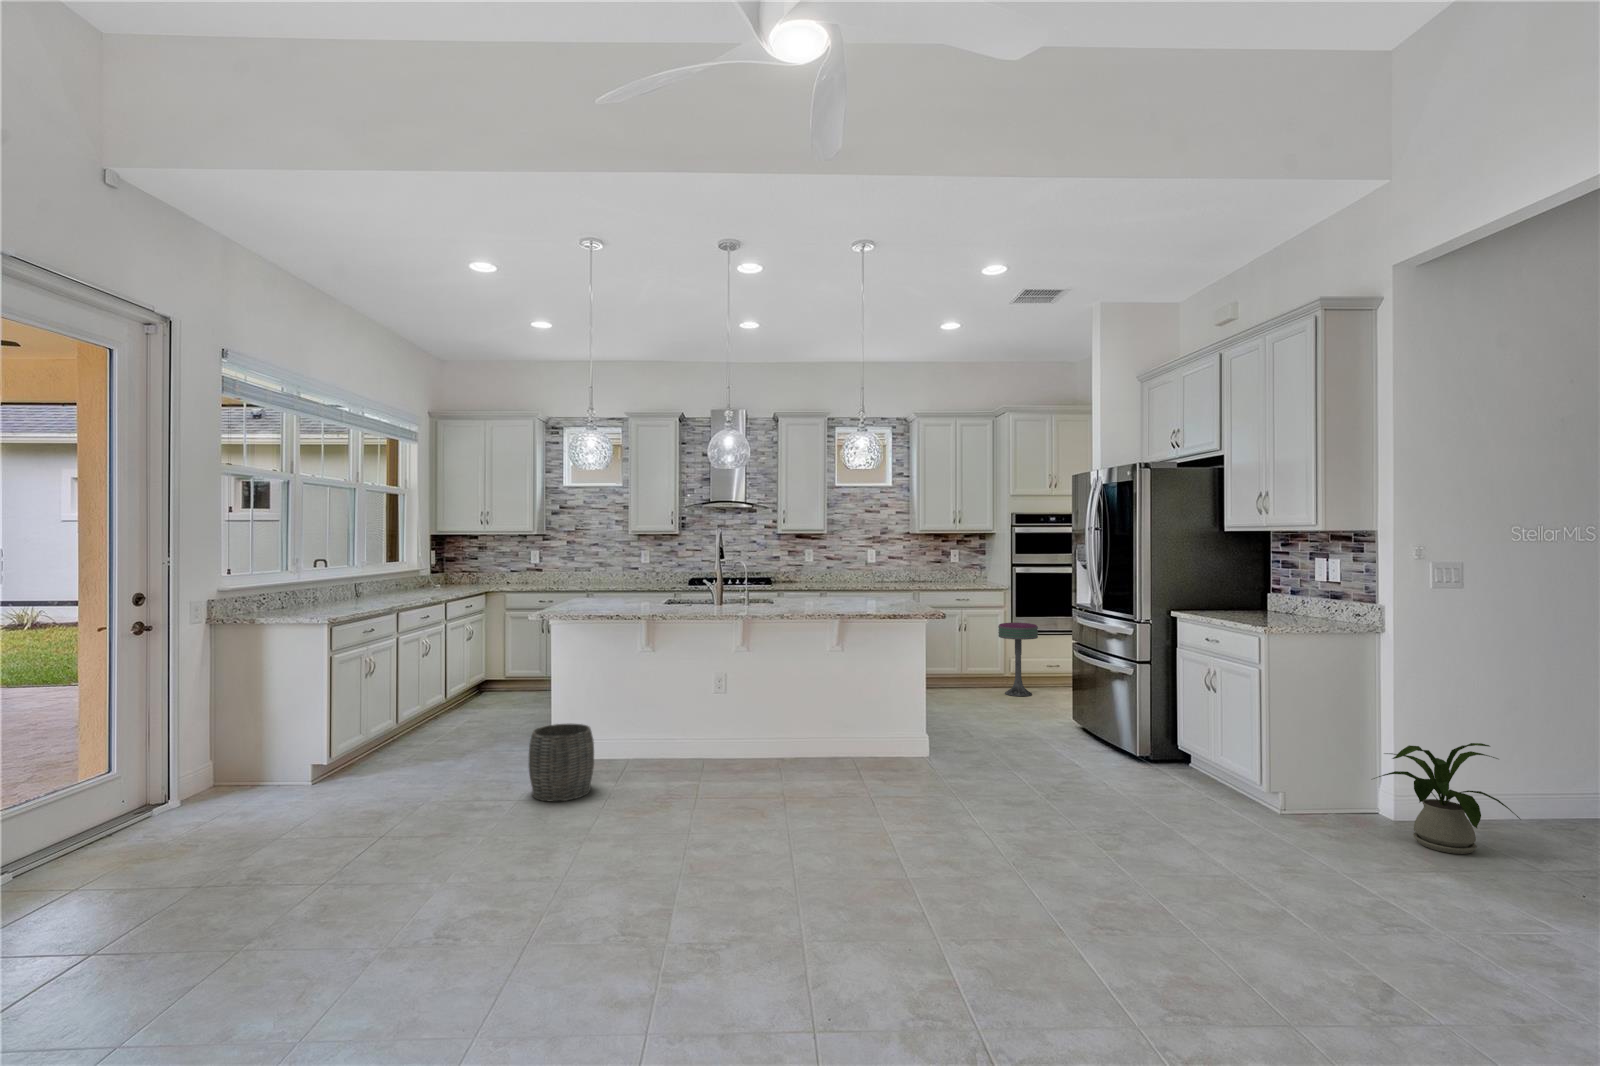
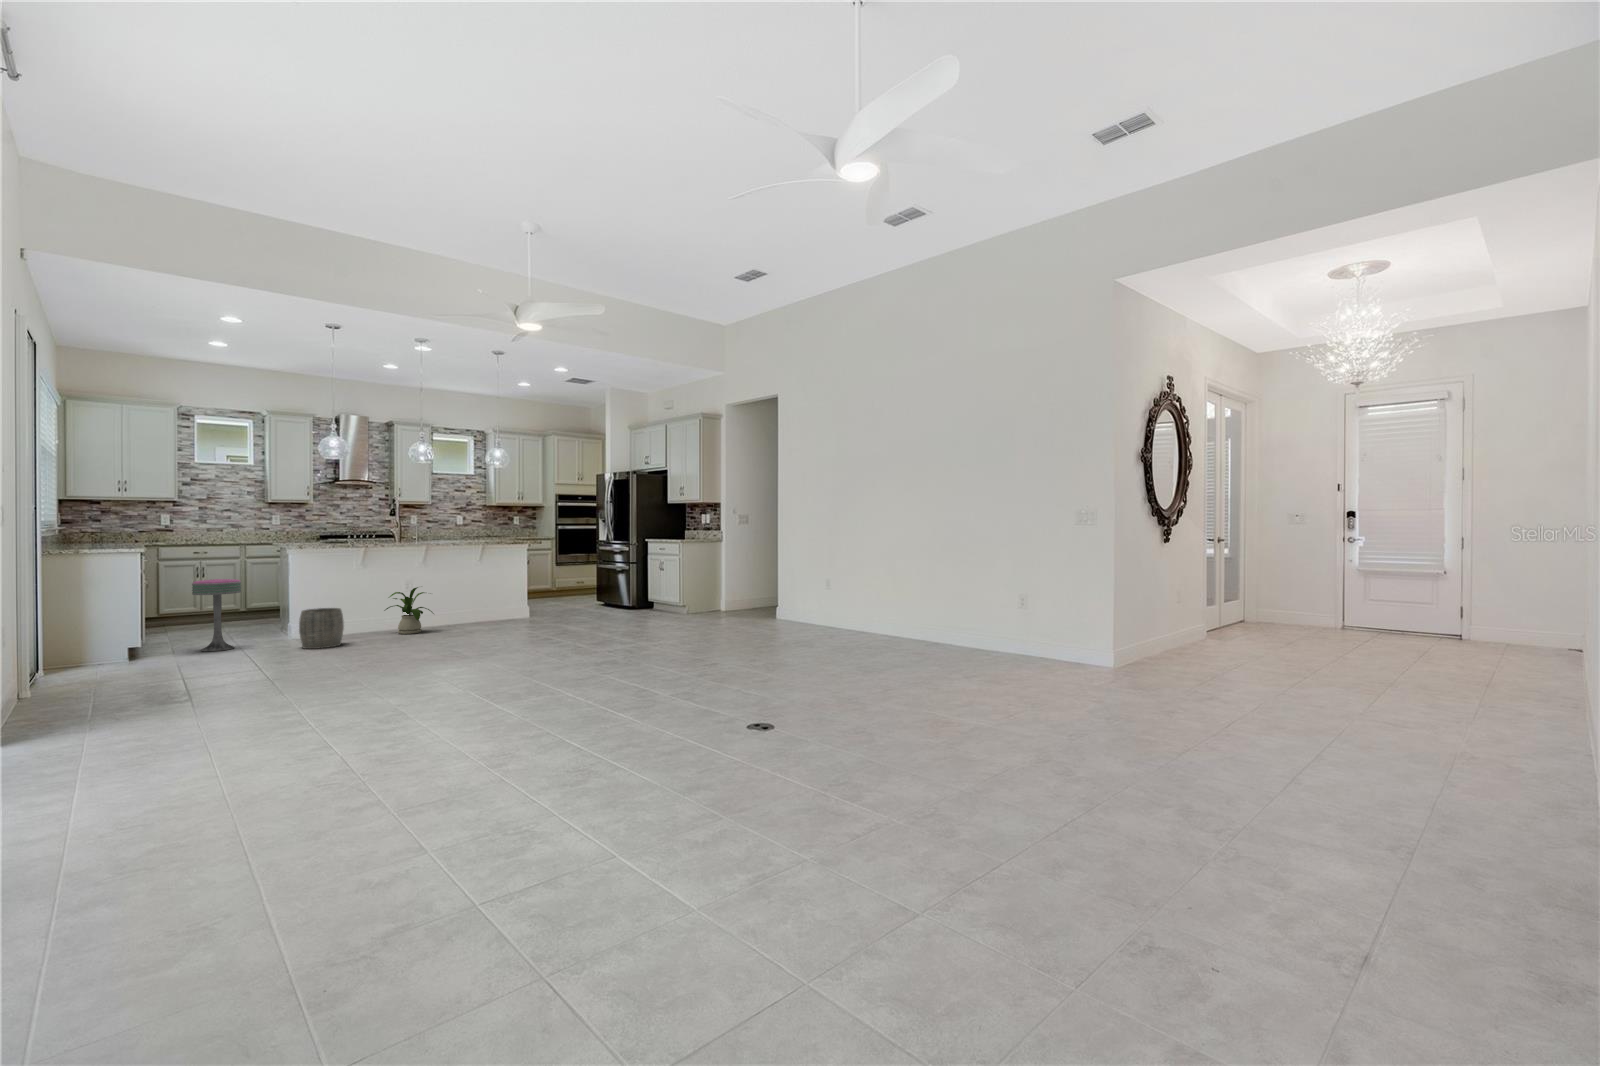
bar stool: present [998,623,1038,696] -> present [192,579,241,651]
house plant: present [1374,743,1520,854] -> present [384,587,434,634]

